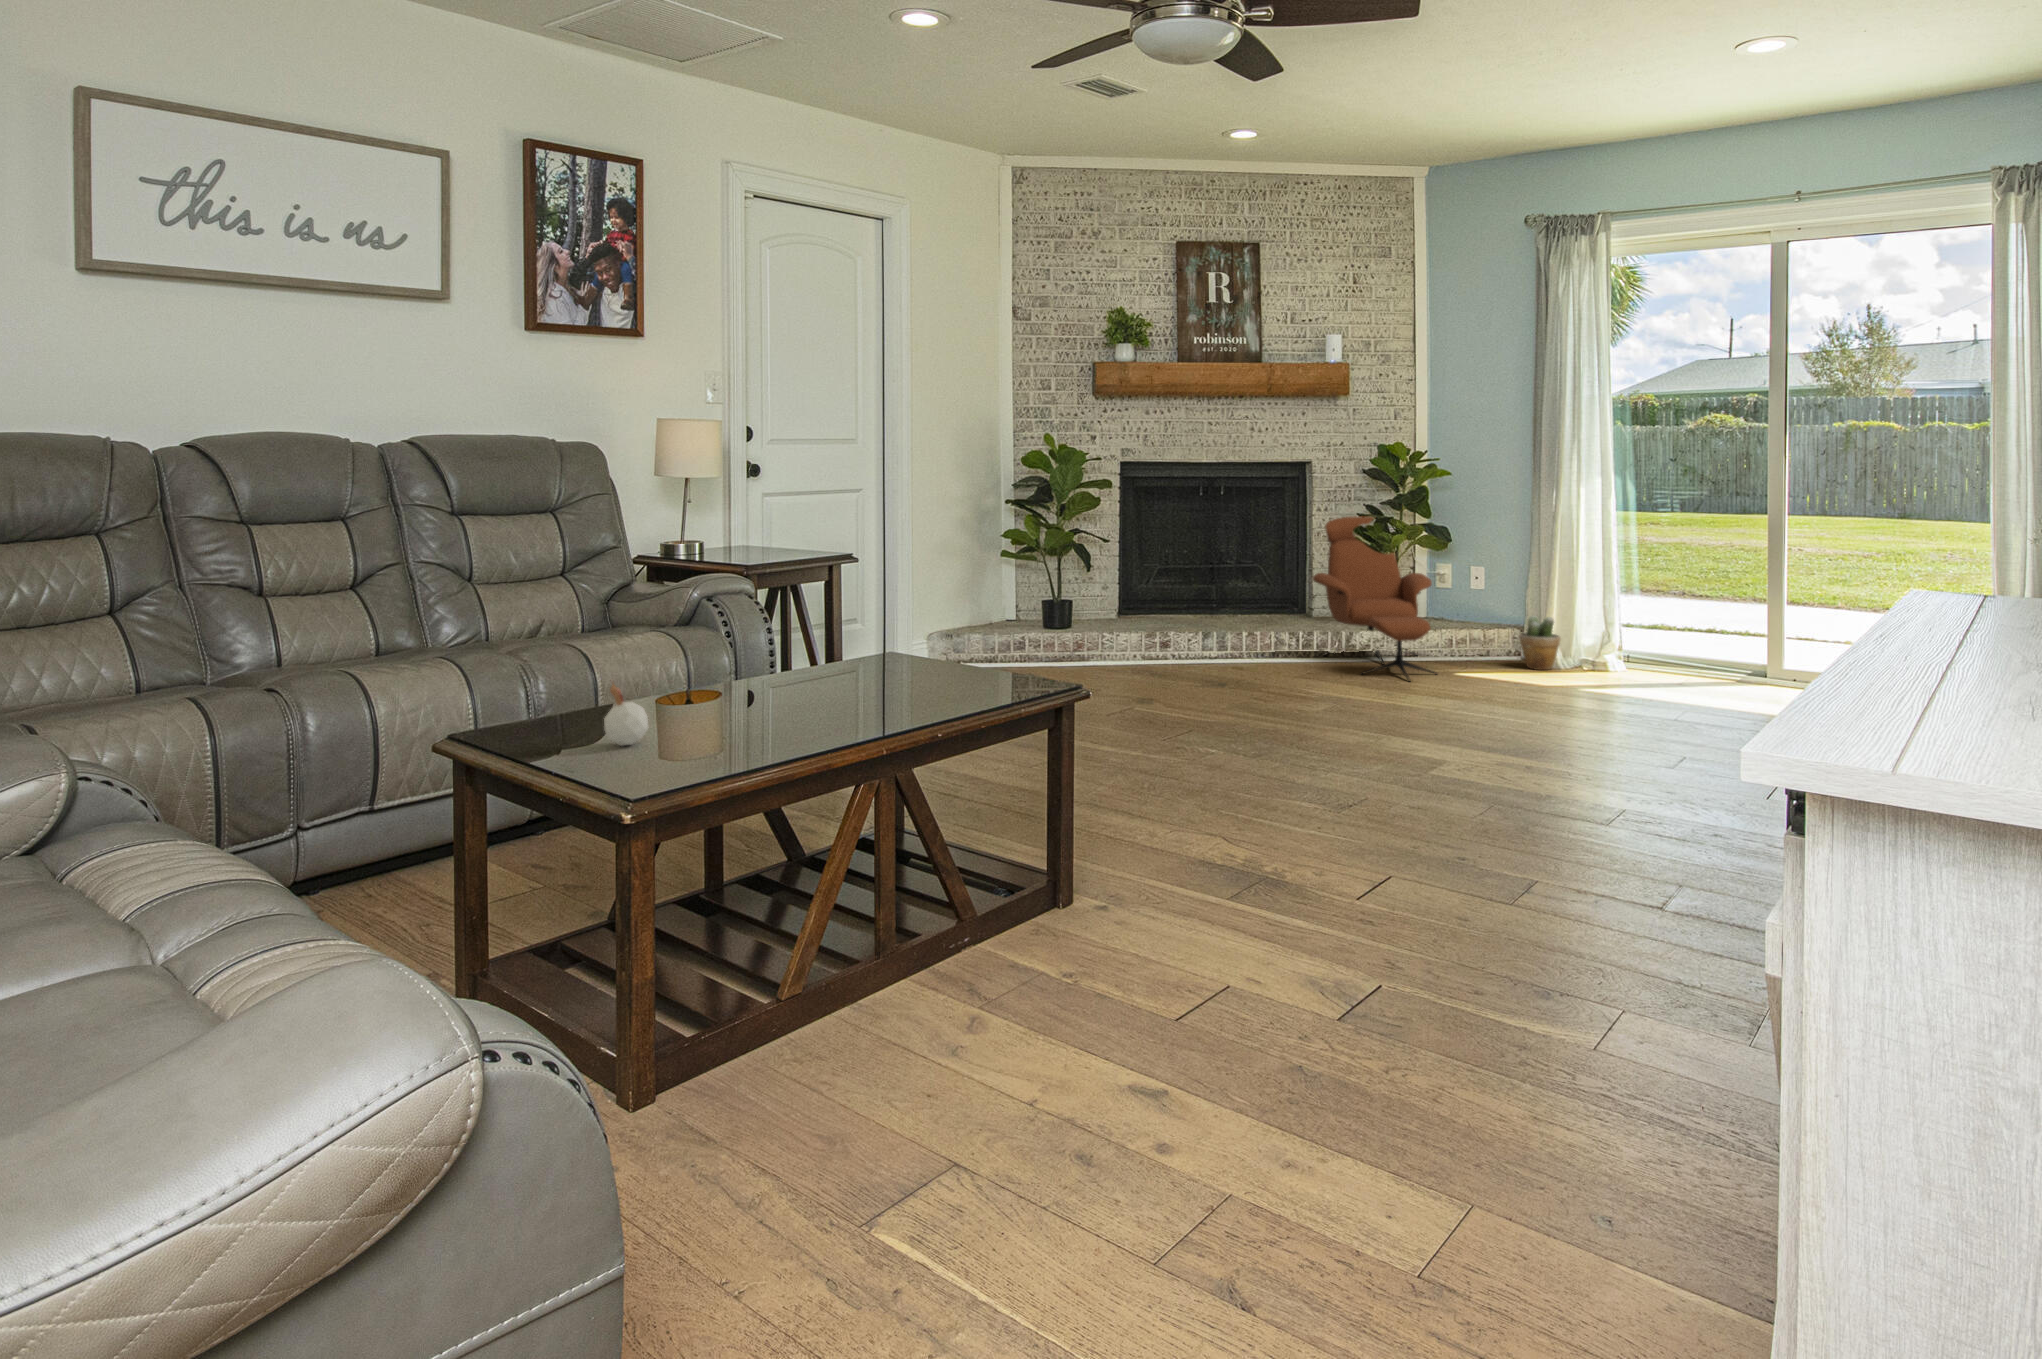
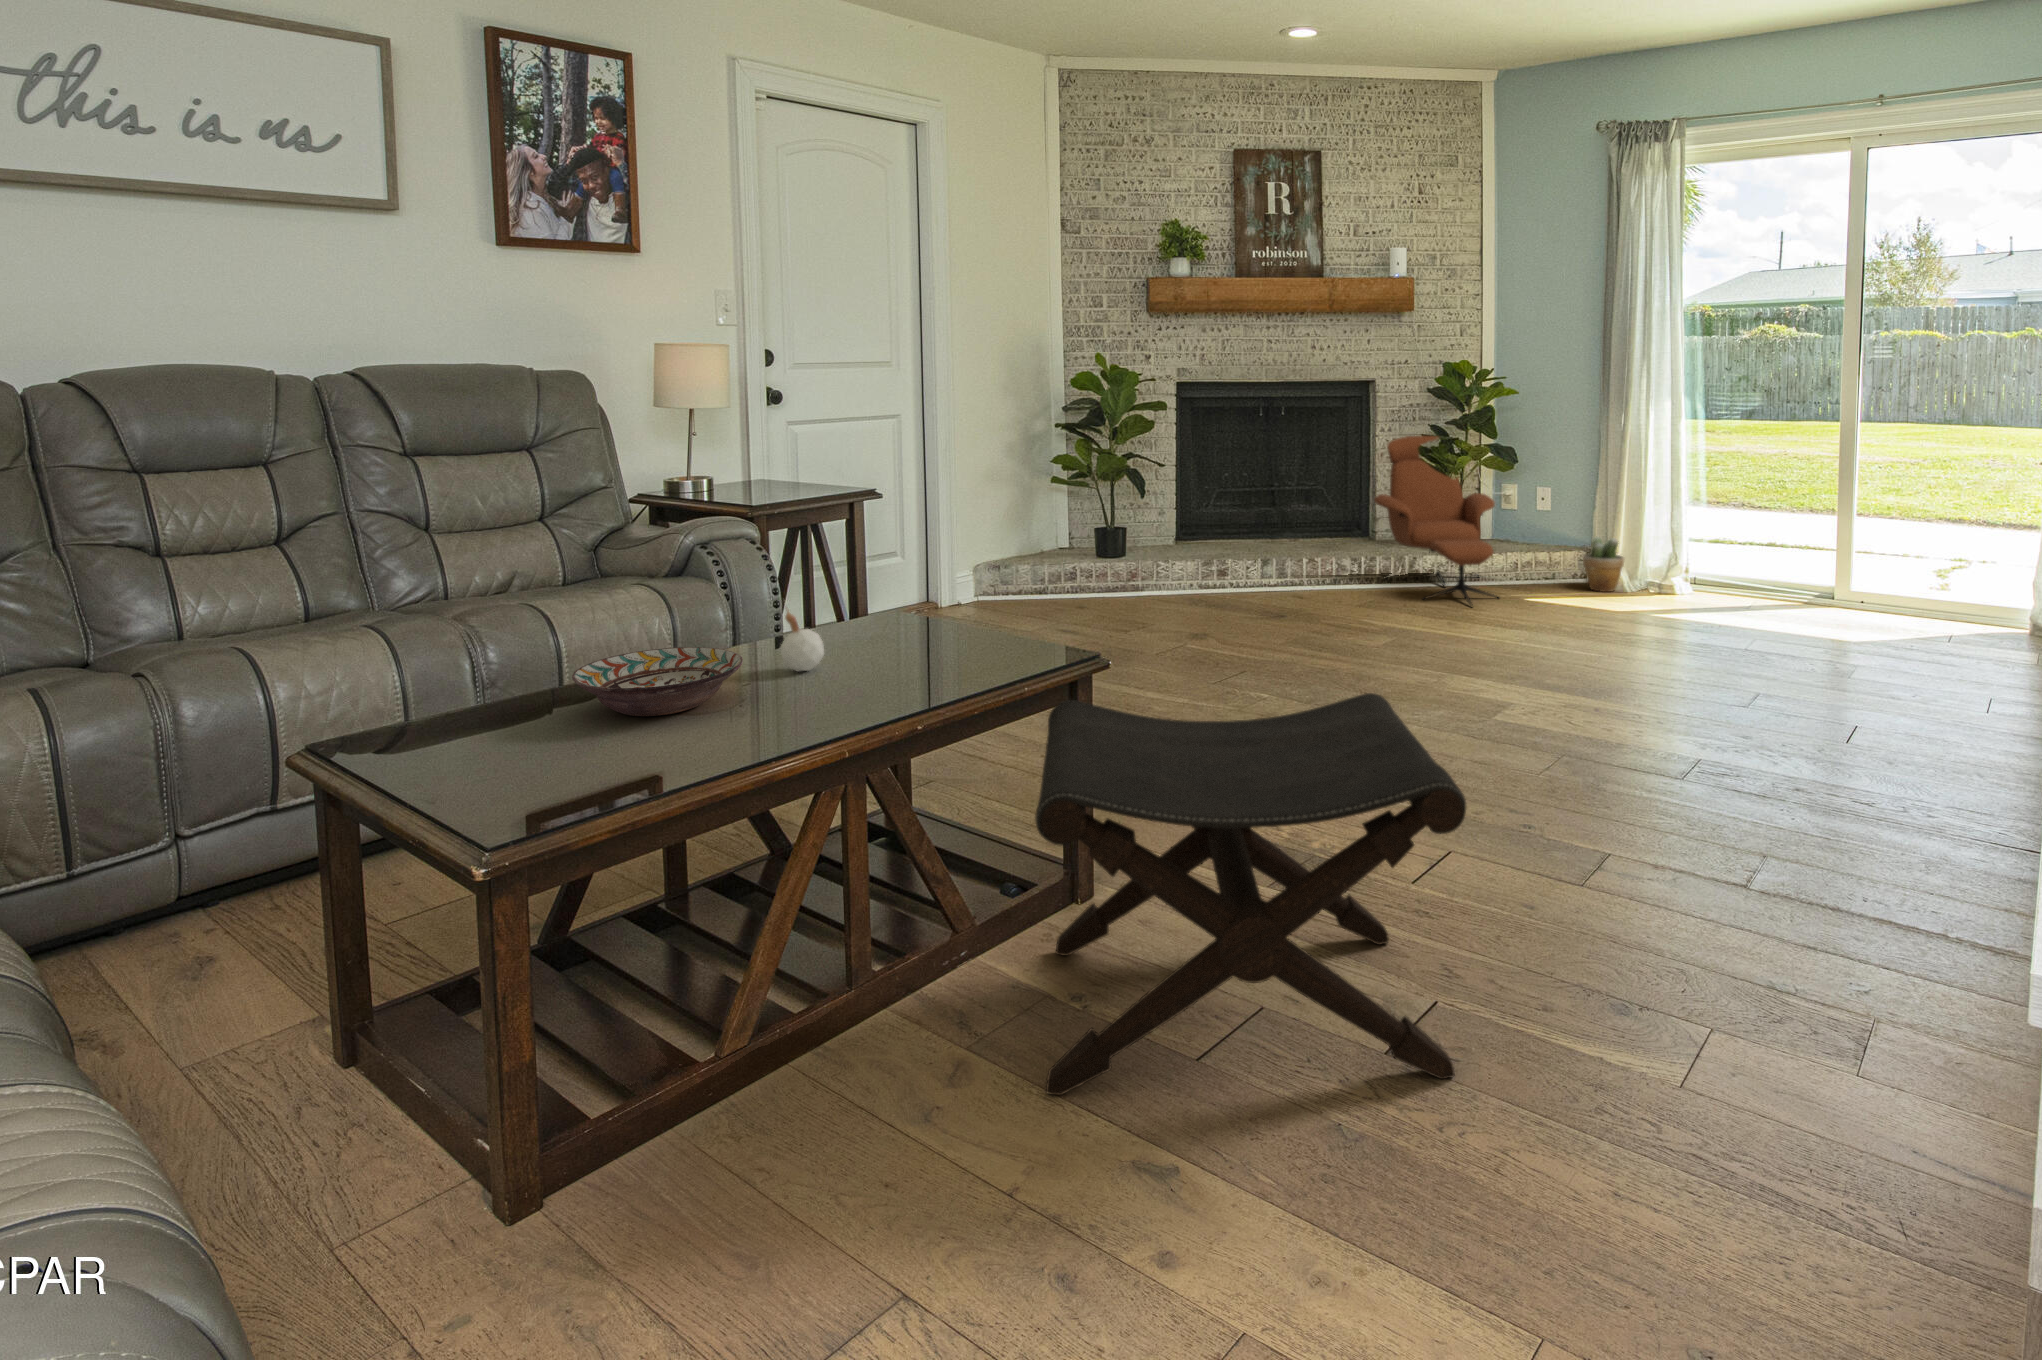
decorative bowl: none [652,669,788,720] -> present [572,647,743,716]
candle: present [604,680,648,746] -> present [781,603,824,672]
footstool: none [1041,718,1401,1032] -> present [1035,693,1466,1095]

